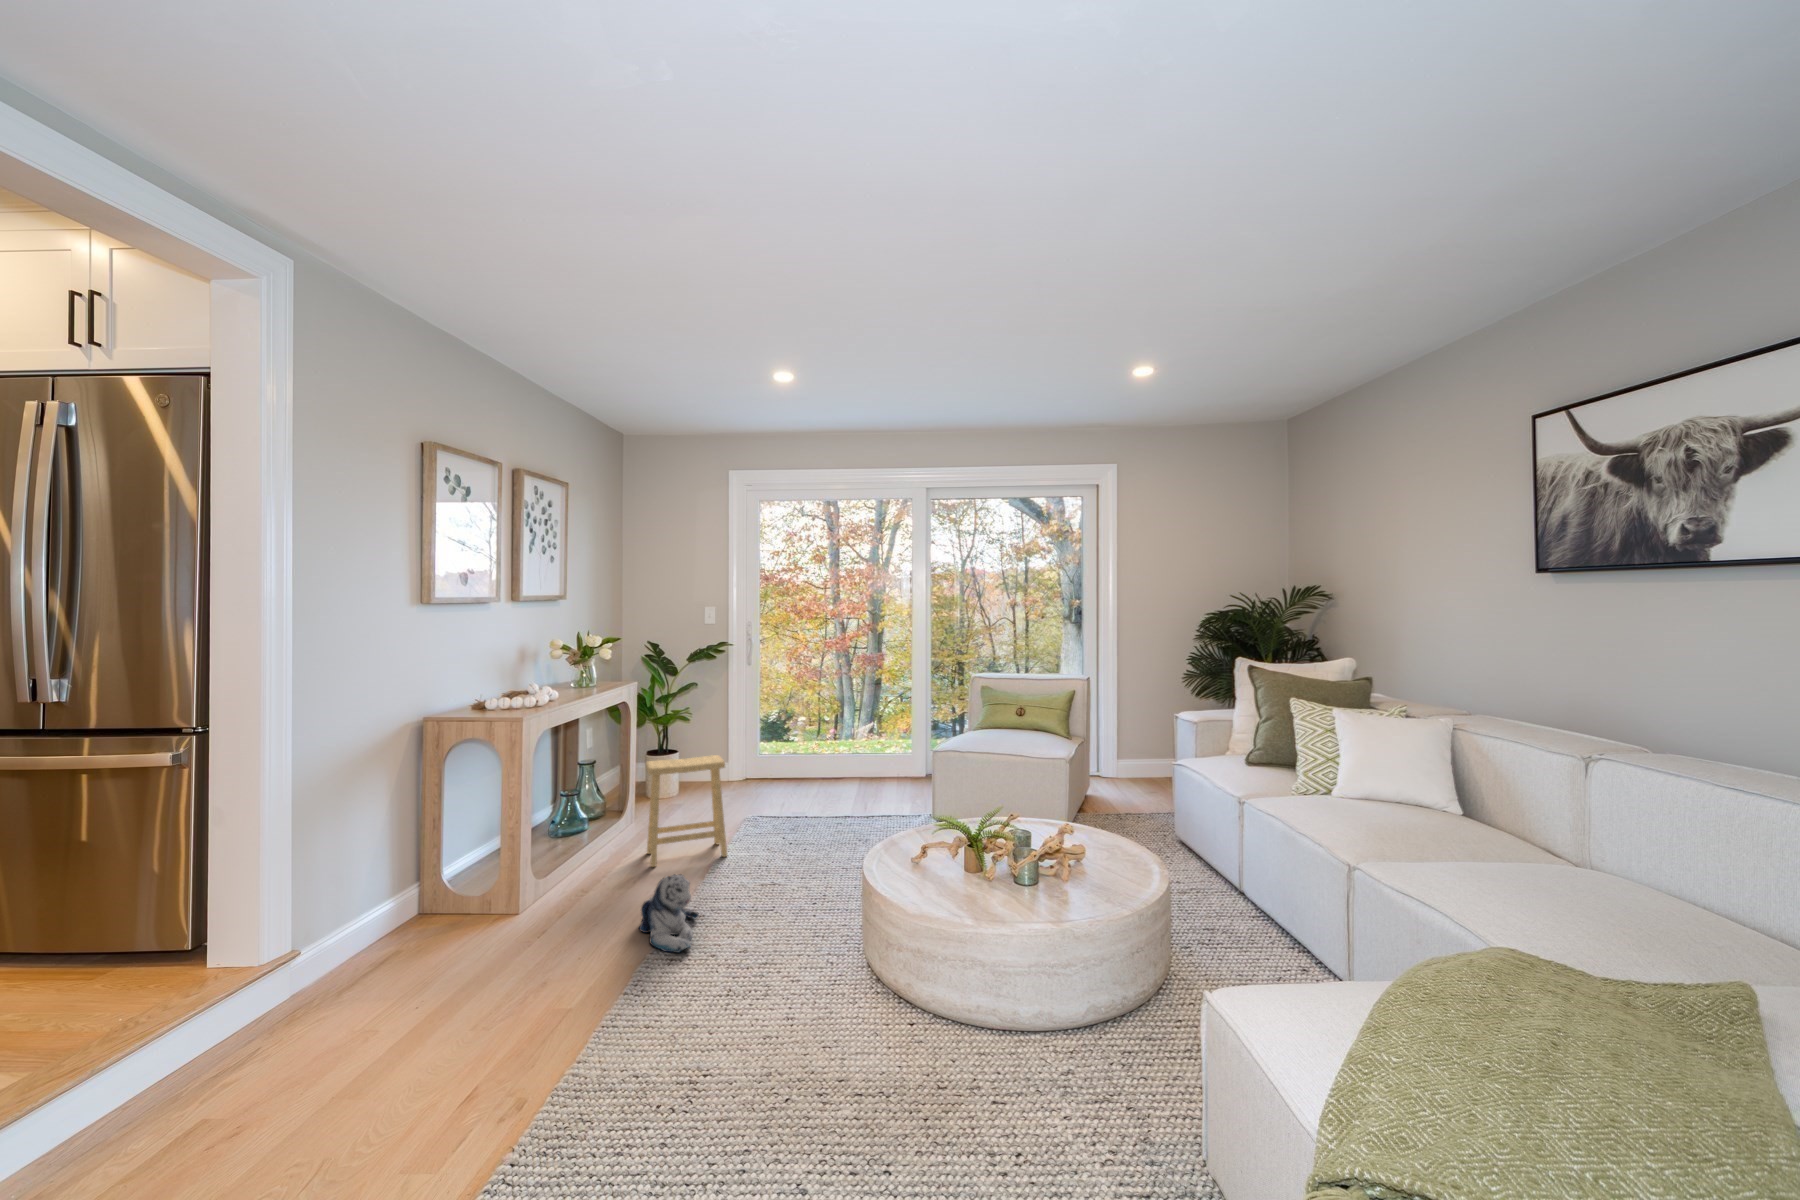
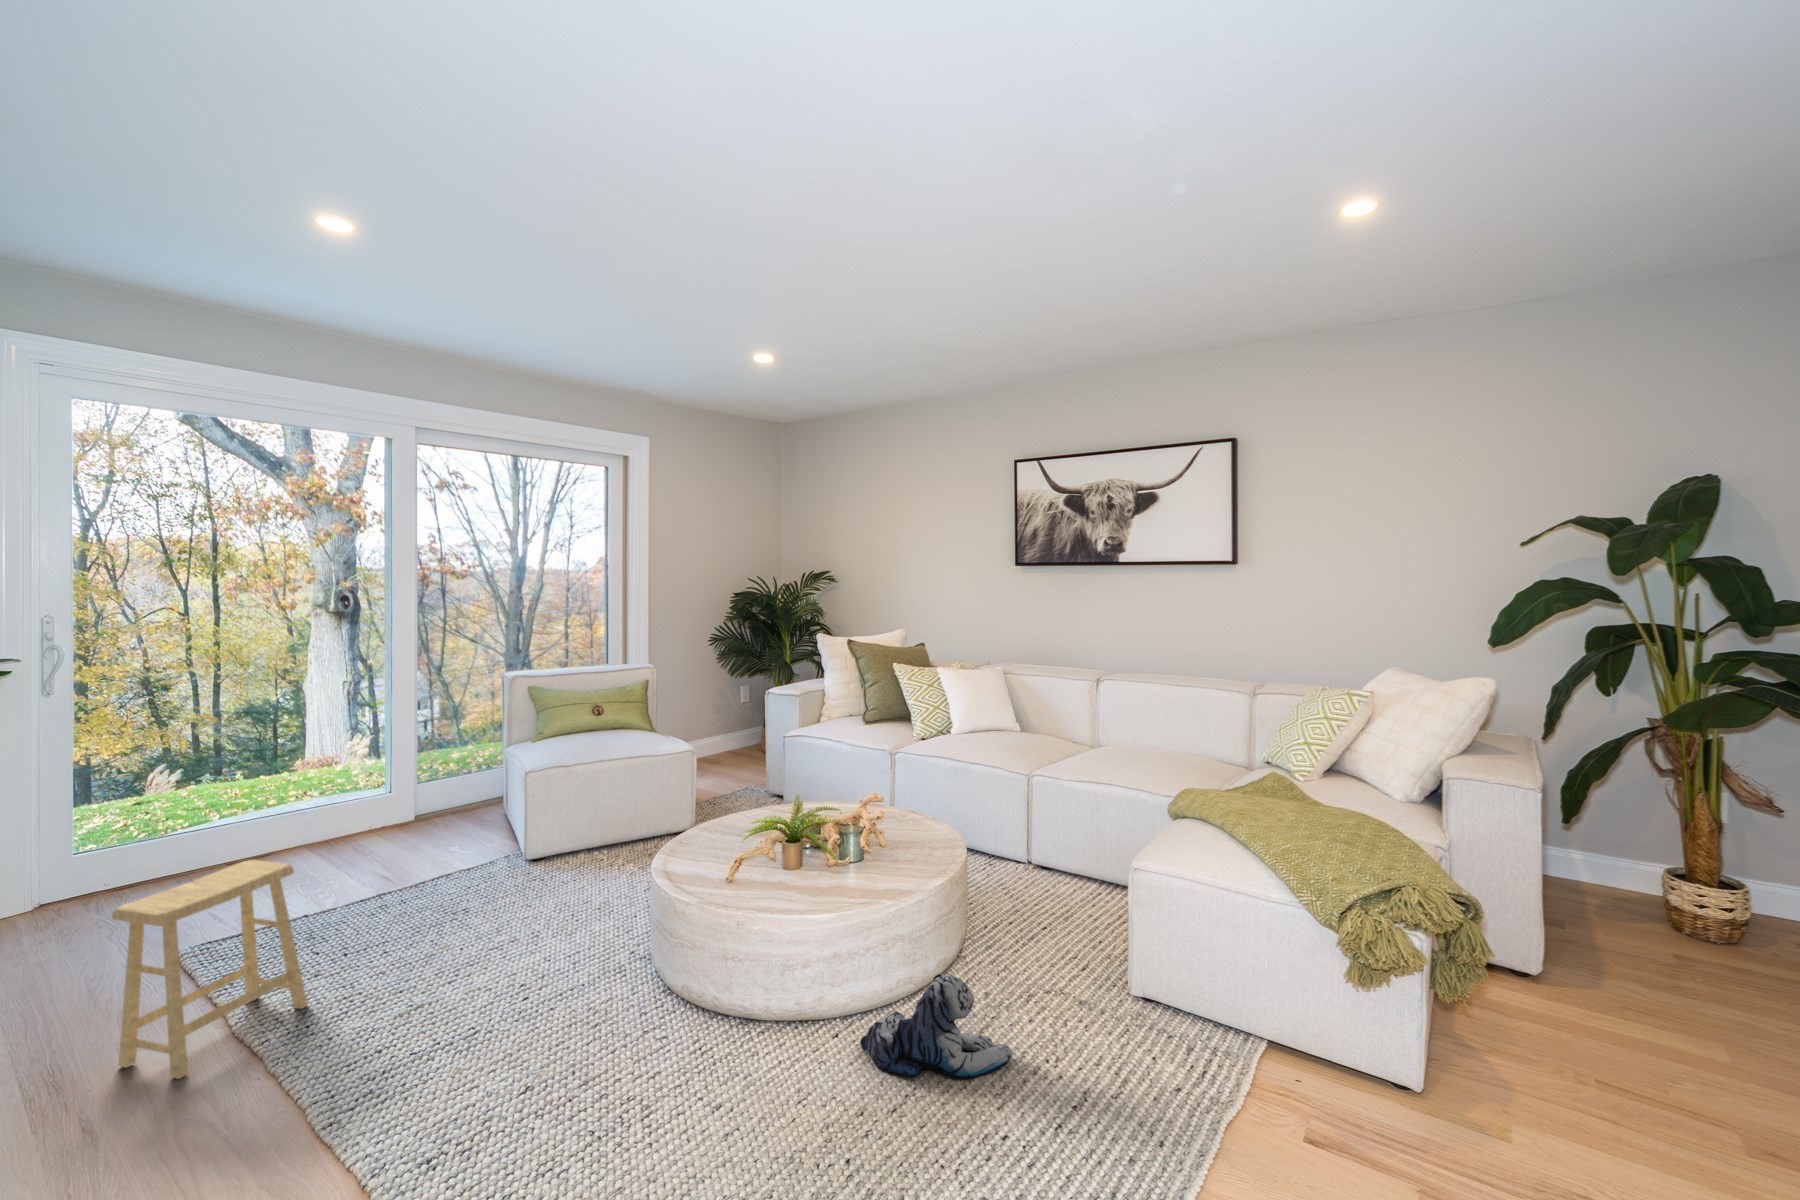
plush toy: present [639,874,699,953] -> present [860,974,1012,1079]

